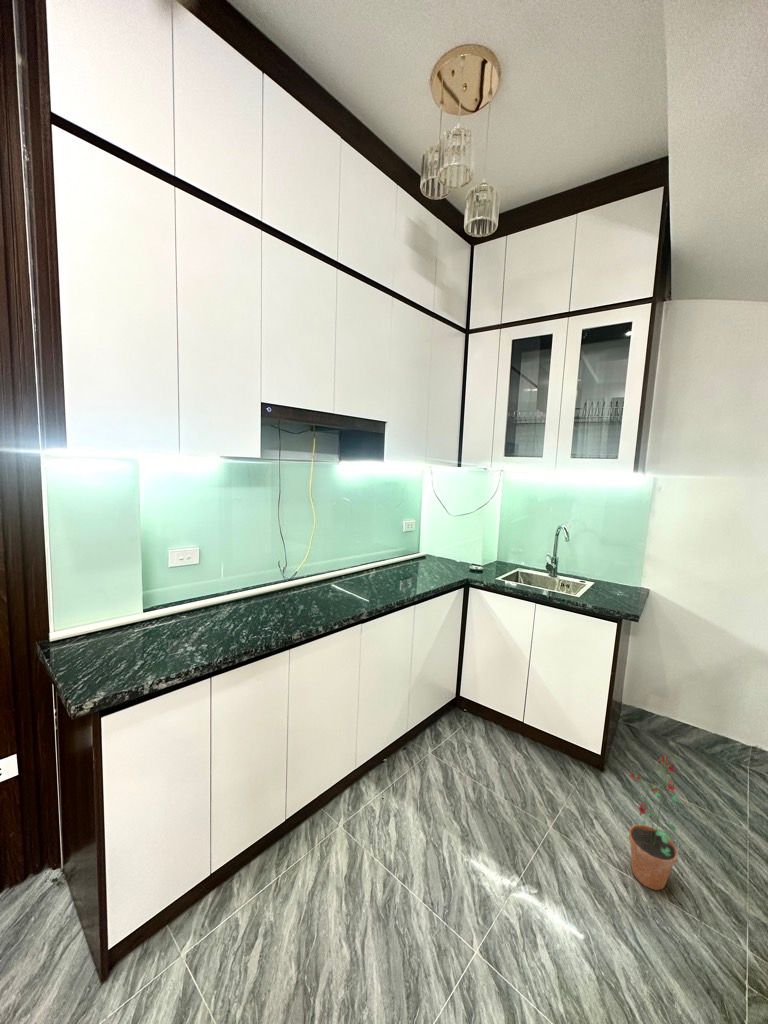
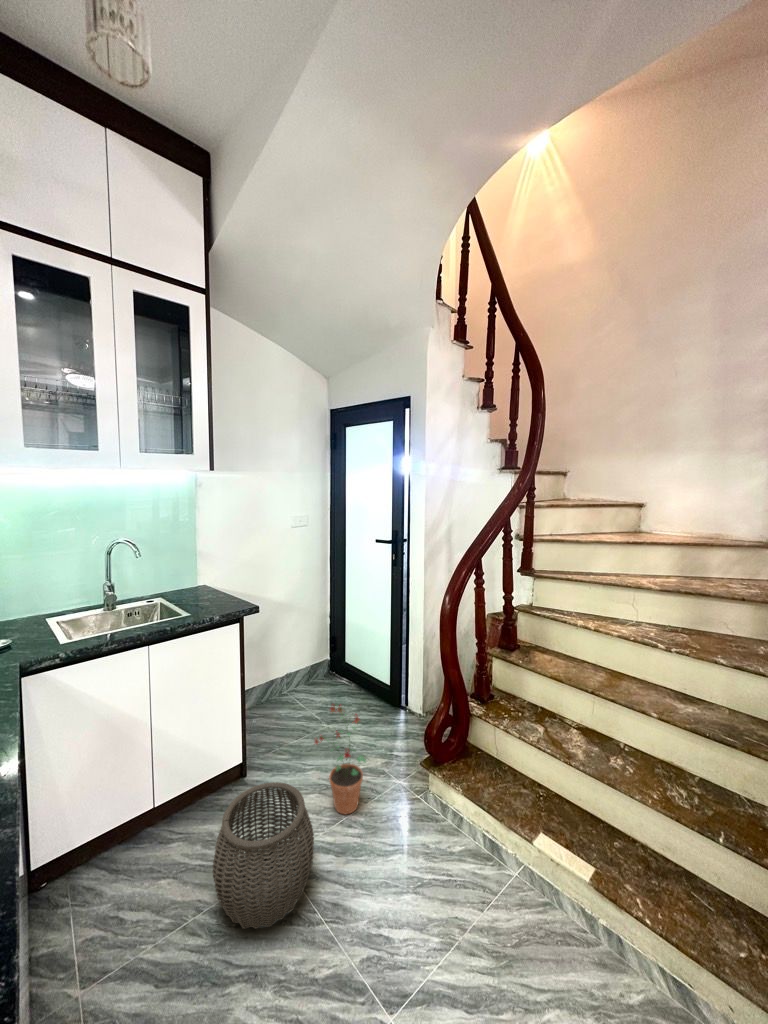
woven basket: none [483,738,571,852] -> present [212,782,314,929]

